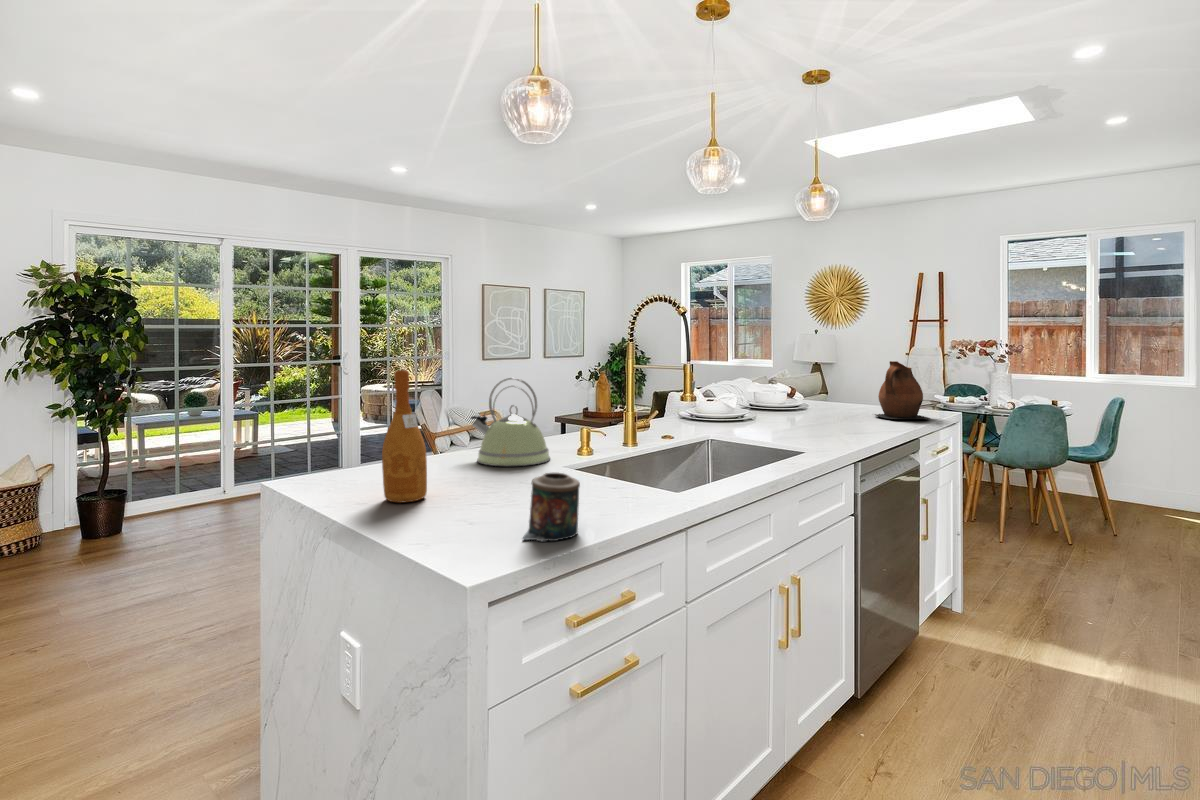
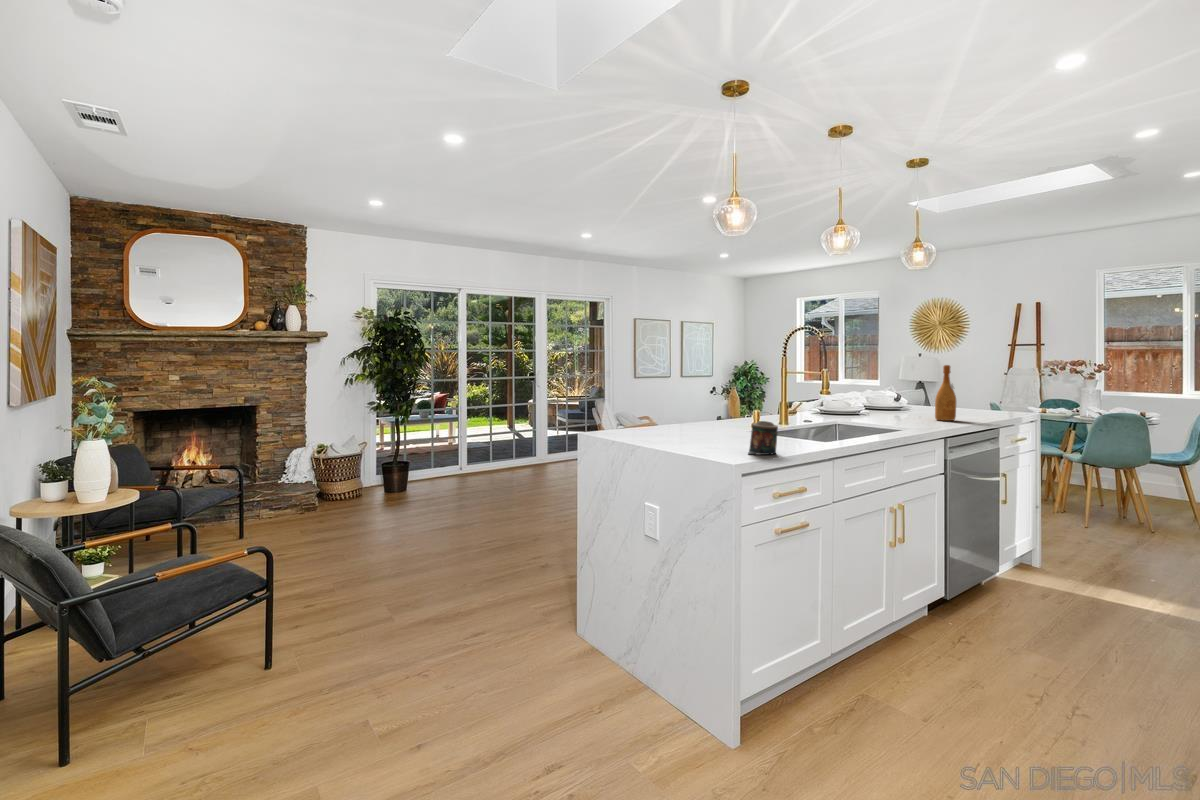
ceramic pitcher: present [875,361,930,420] -> none [962,373,1010,416]
wine bottle: present [382,370,427,503] -> present [935,365,956,421]
kettle: present [471,378,550,466] -> none [685,378,735,431]

